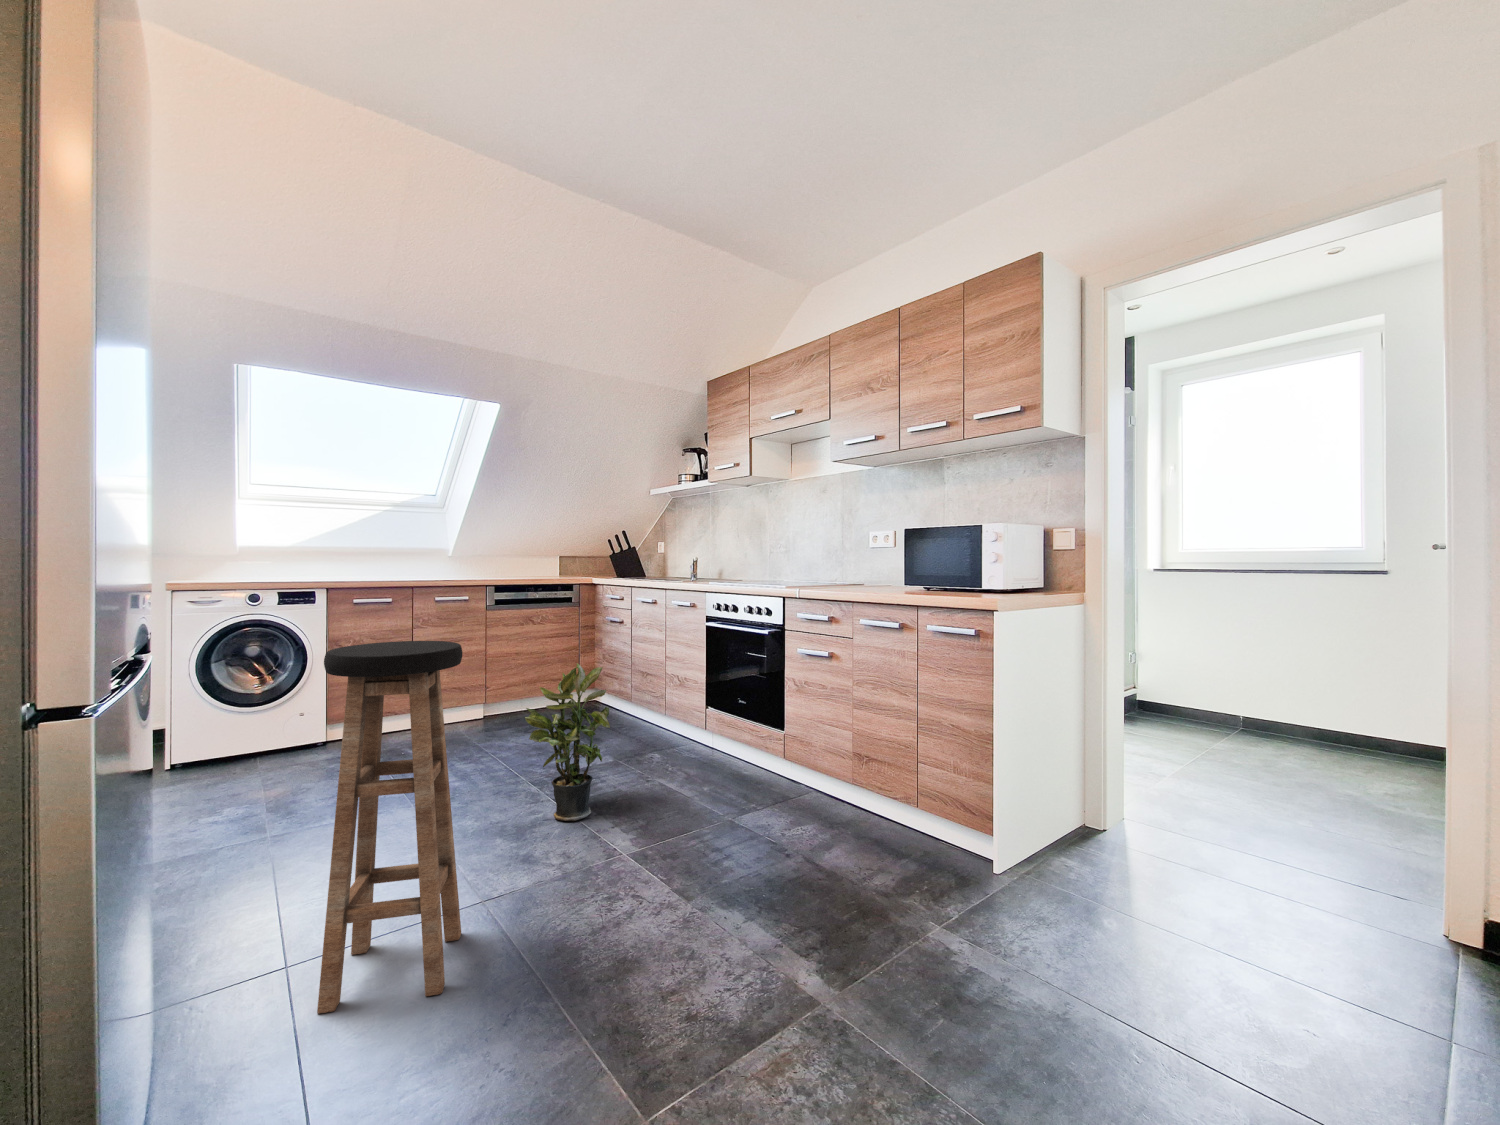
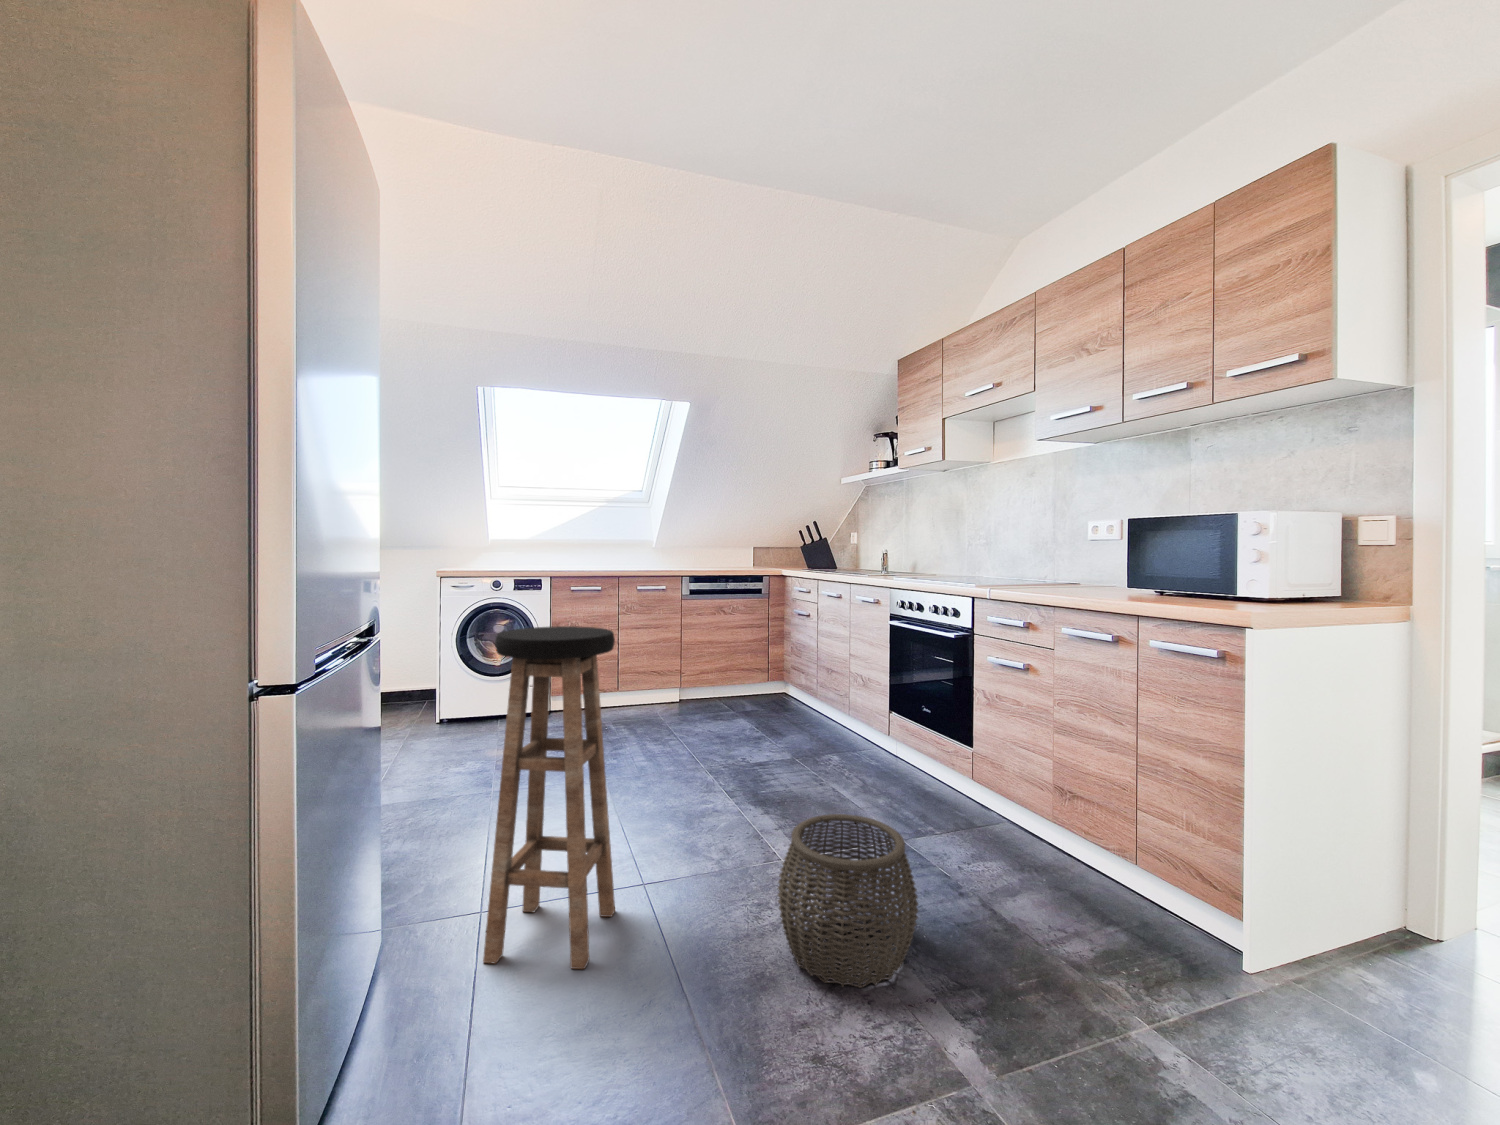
potted plant: present [525,664,610,821] -> none [697,655,779,814]
woven basket: none [636,800,763,953] -> present [777,814,918,988]

